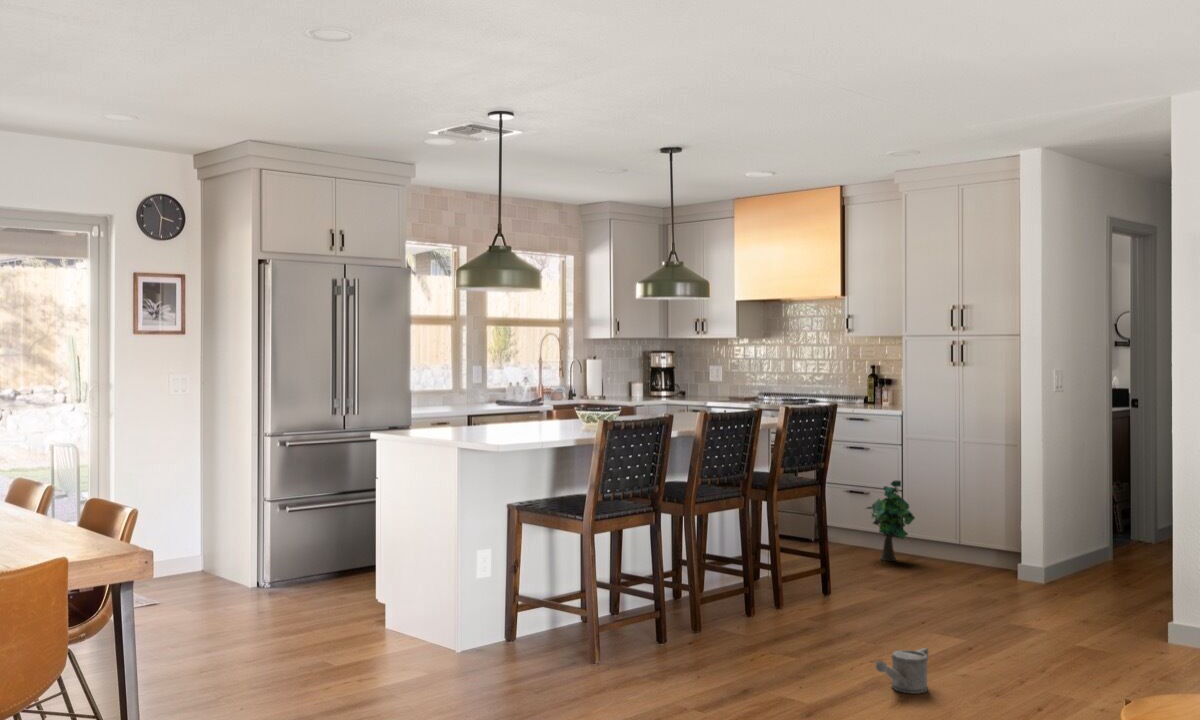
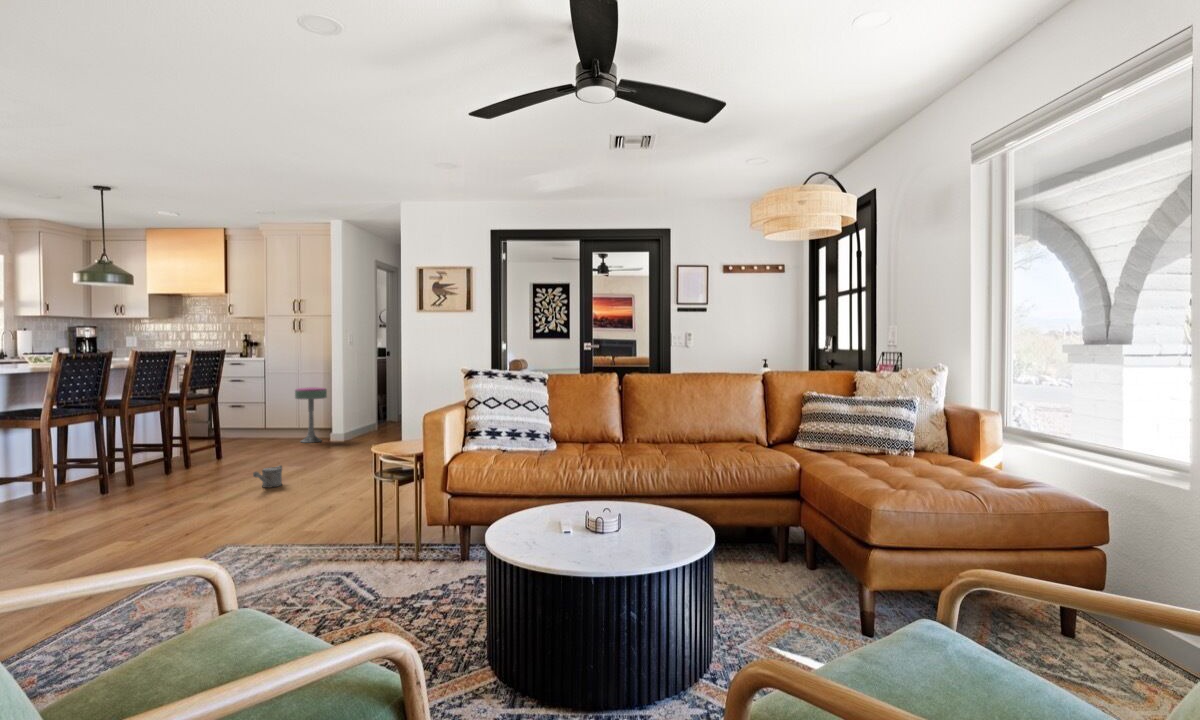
bar stool: none [952,470,1011,579] -> present [295,387,327,443]
decorative plant: present [867,480,915,561] -> none [243,396,274,441]

